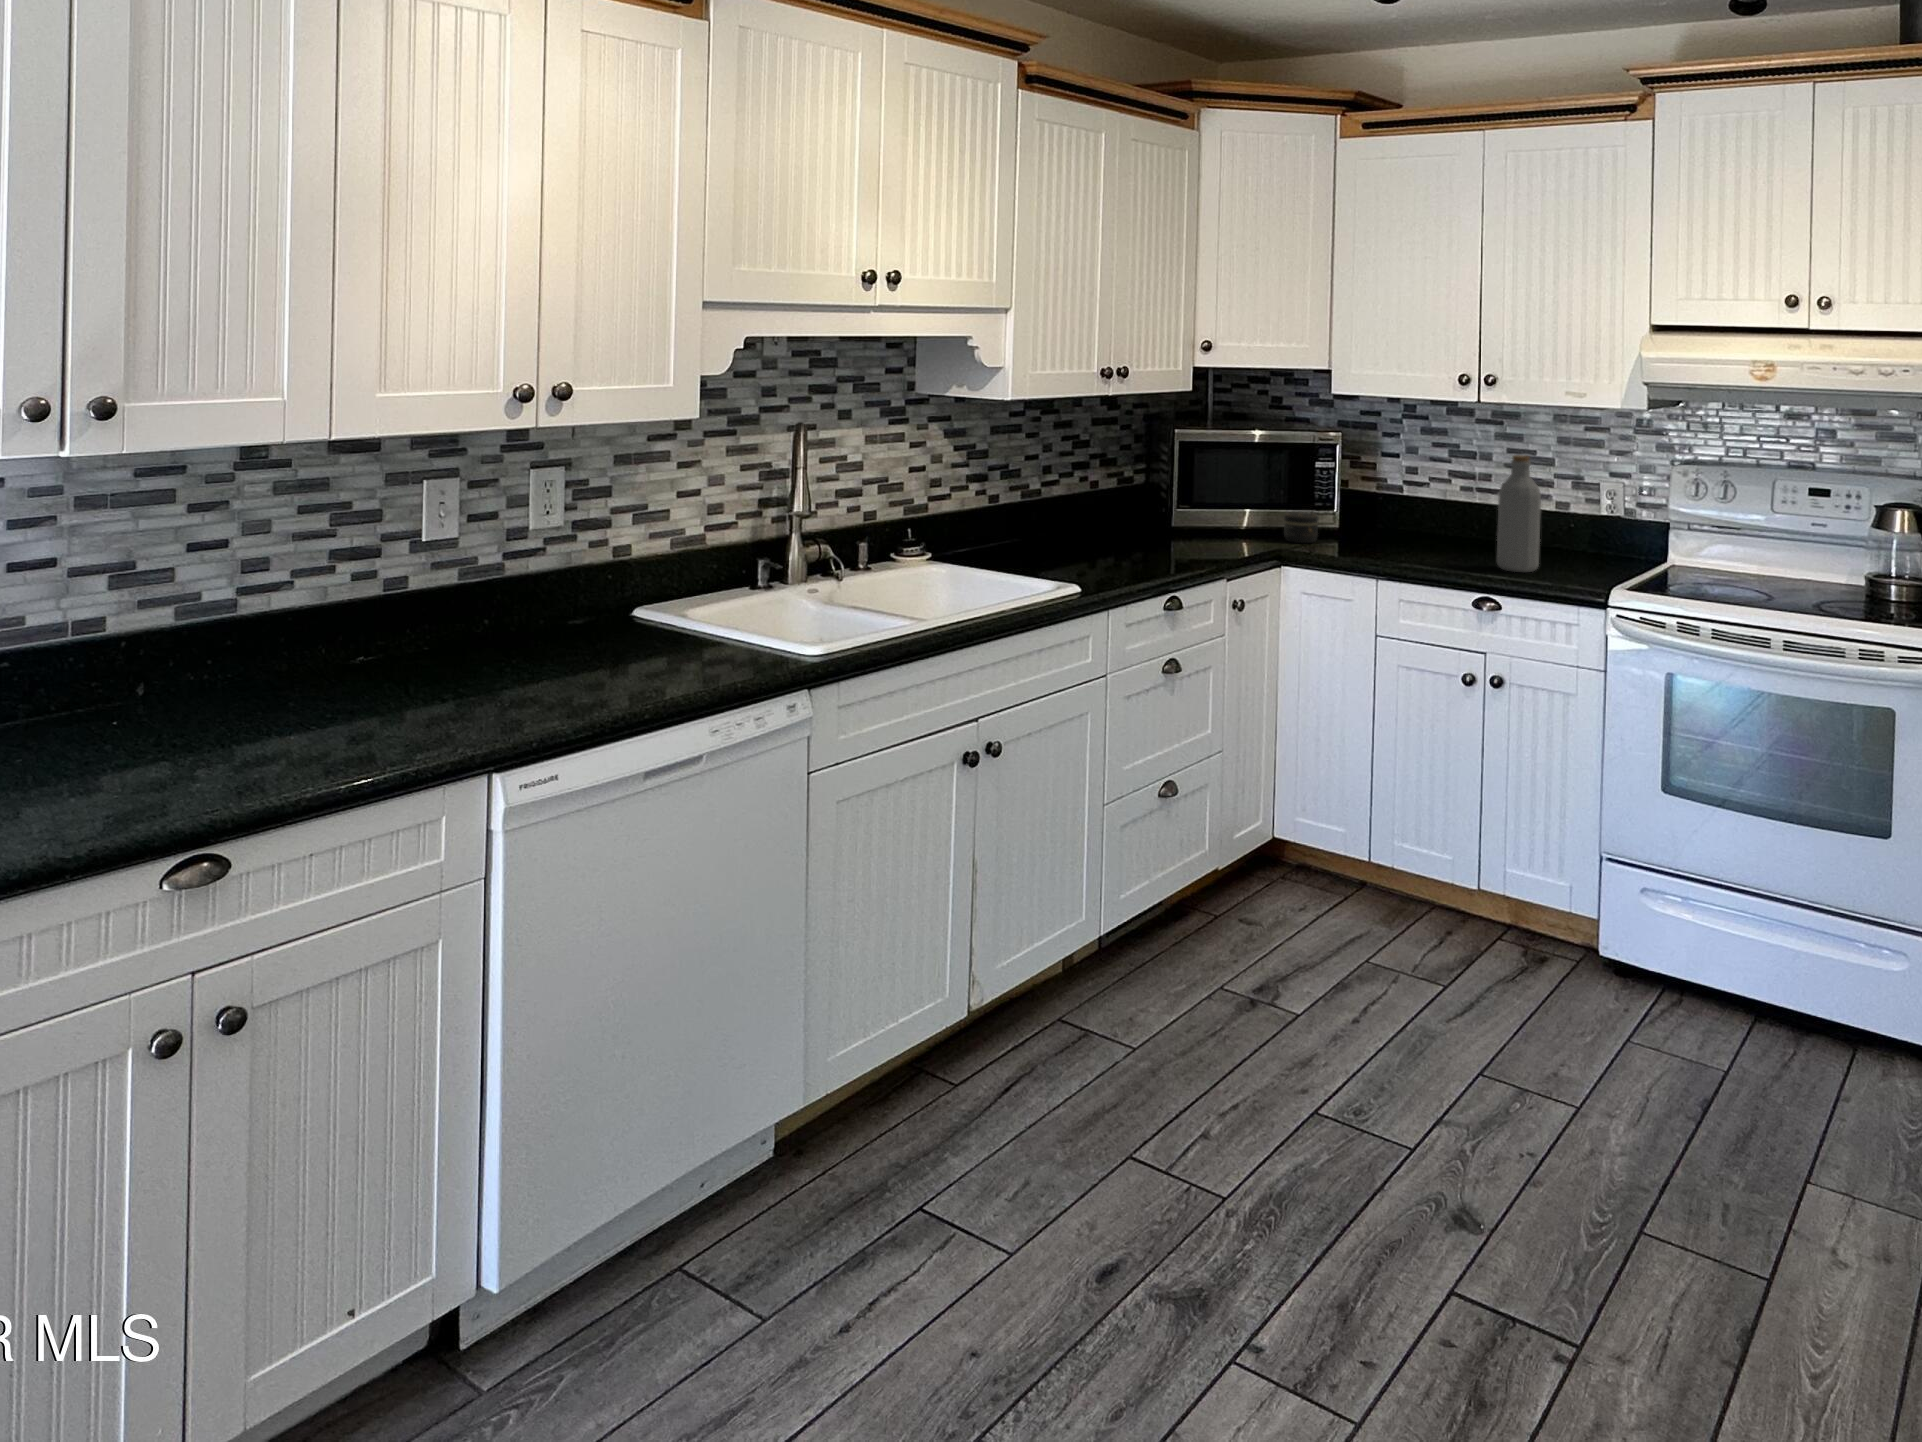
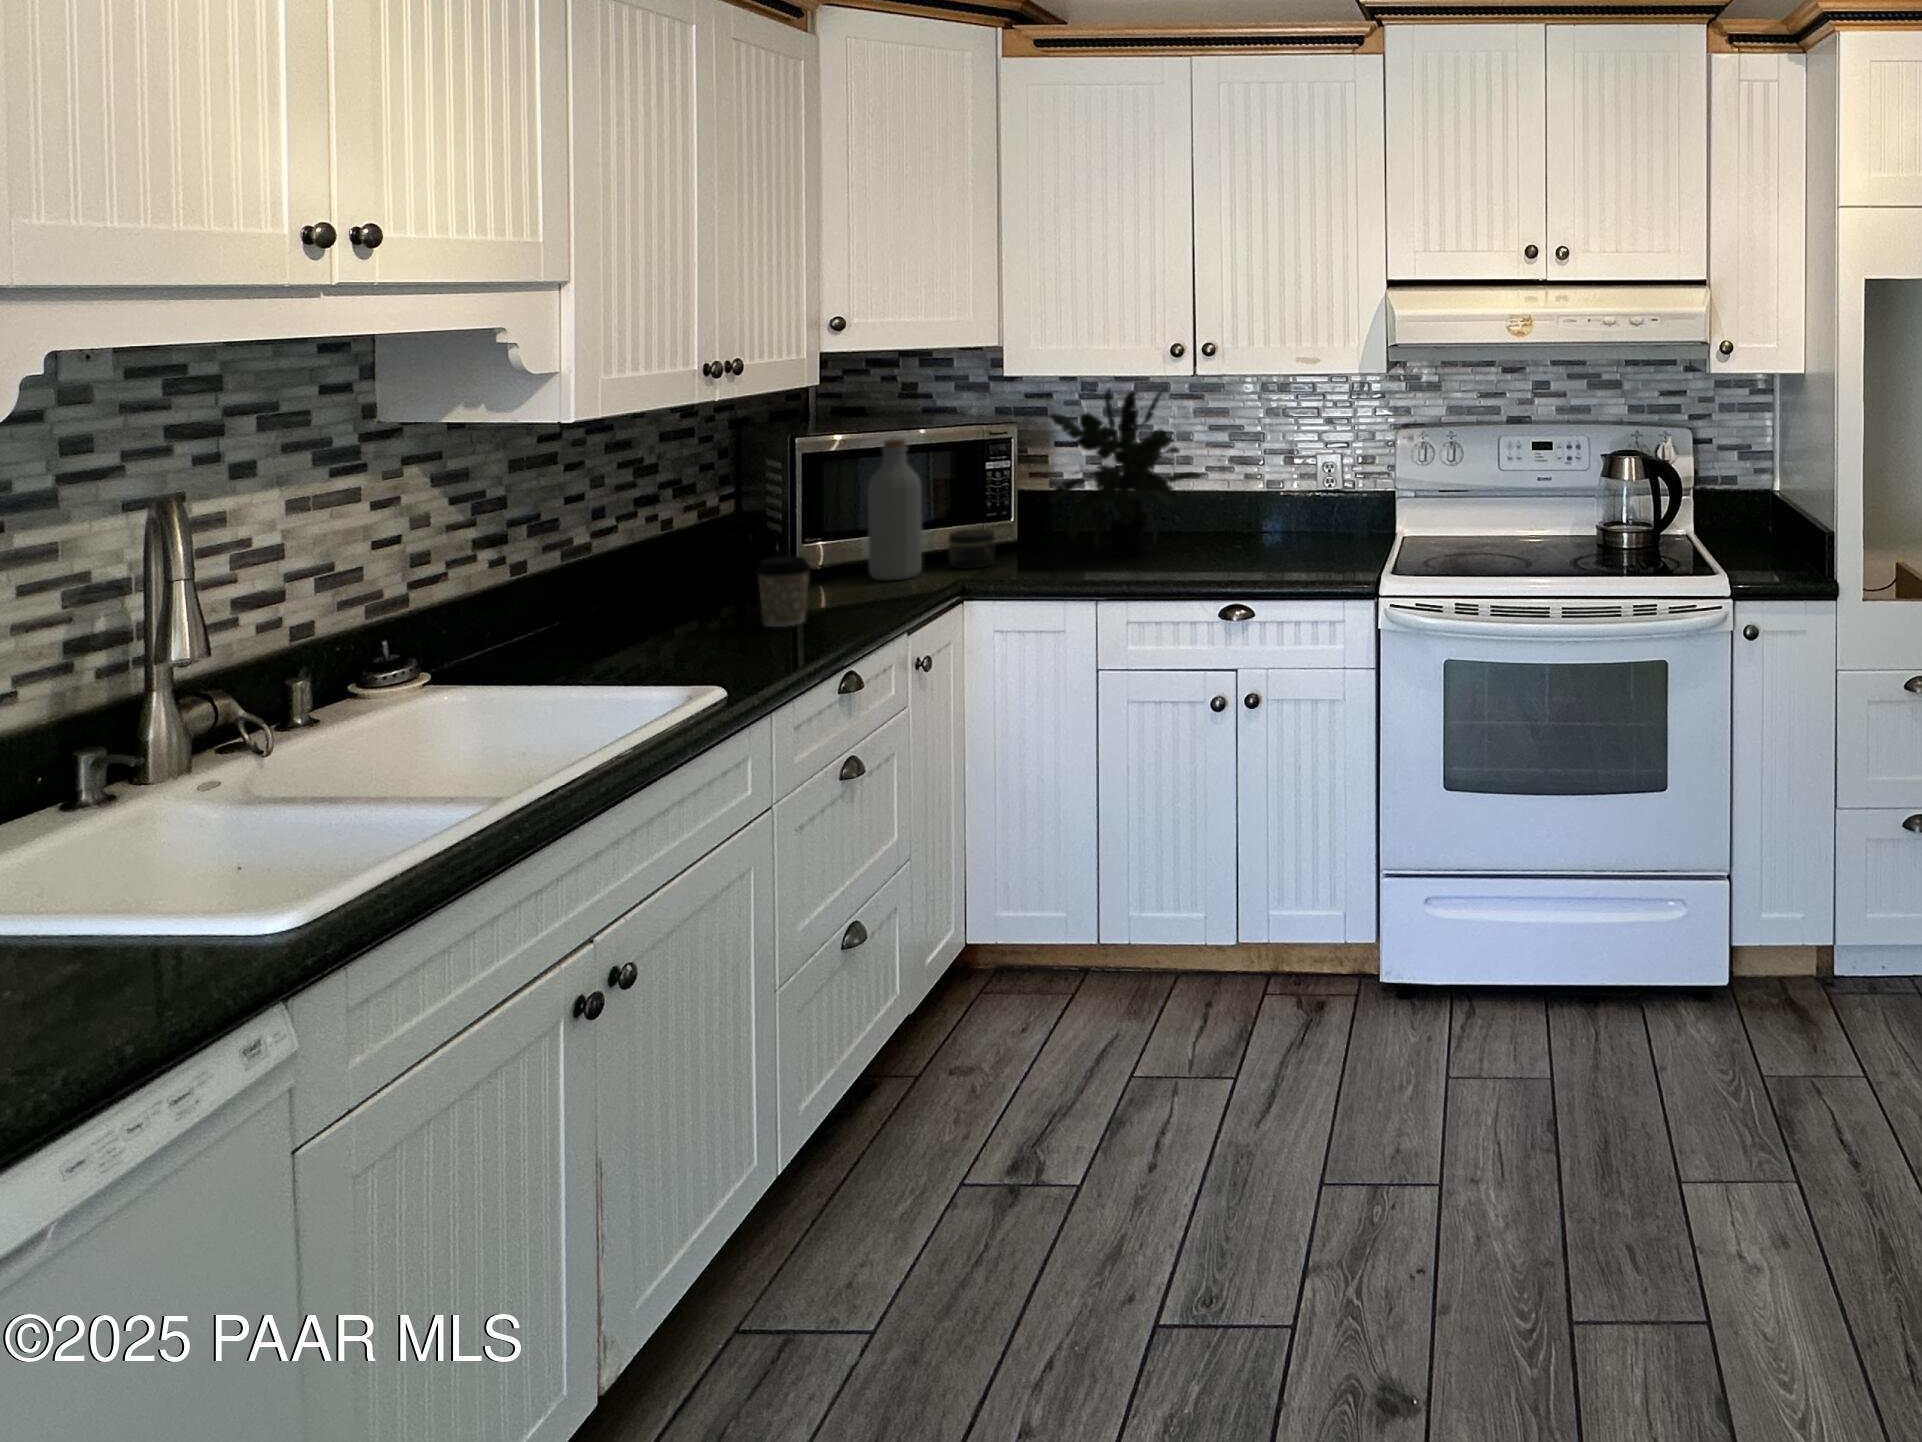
potted plant: none [1365,408,1487,549] -> present [1047,388,1199,556]
bottle: present [1497,455,1541,572] -> present [868,439,922,580]
coffee cup: none [1132,511,1167,561] -> present [757,556,810,627]

